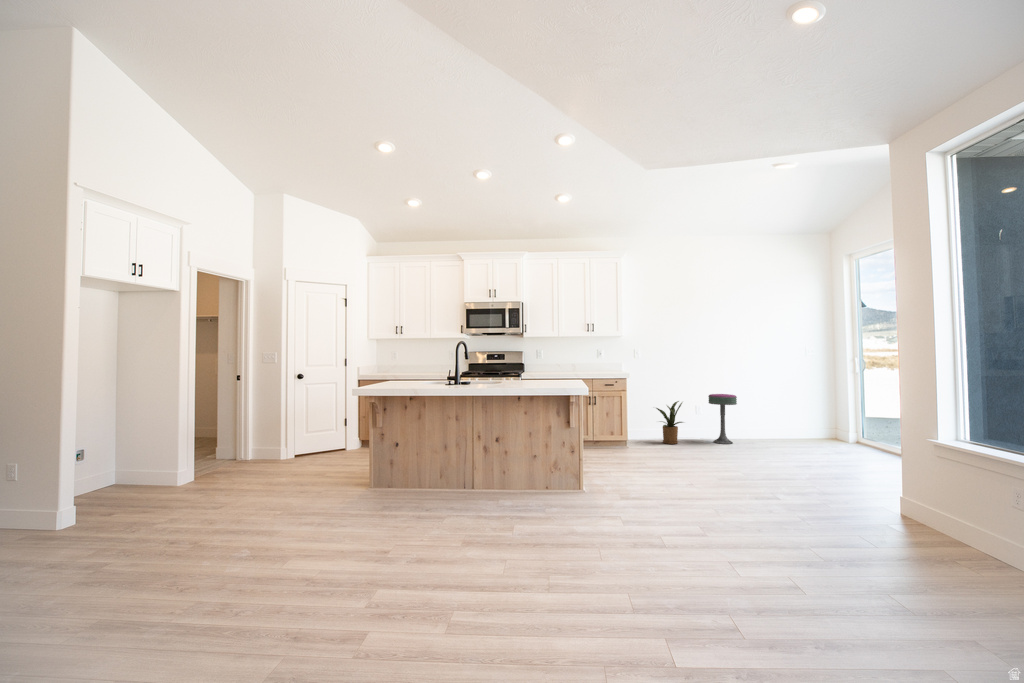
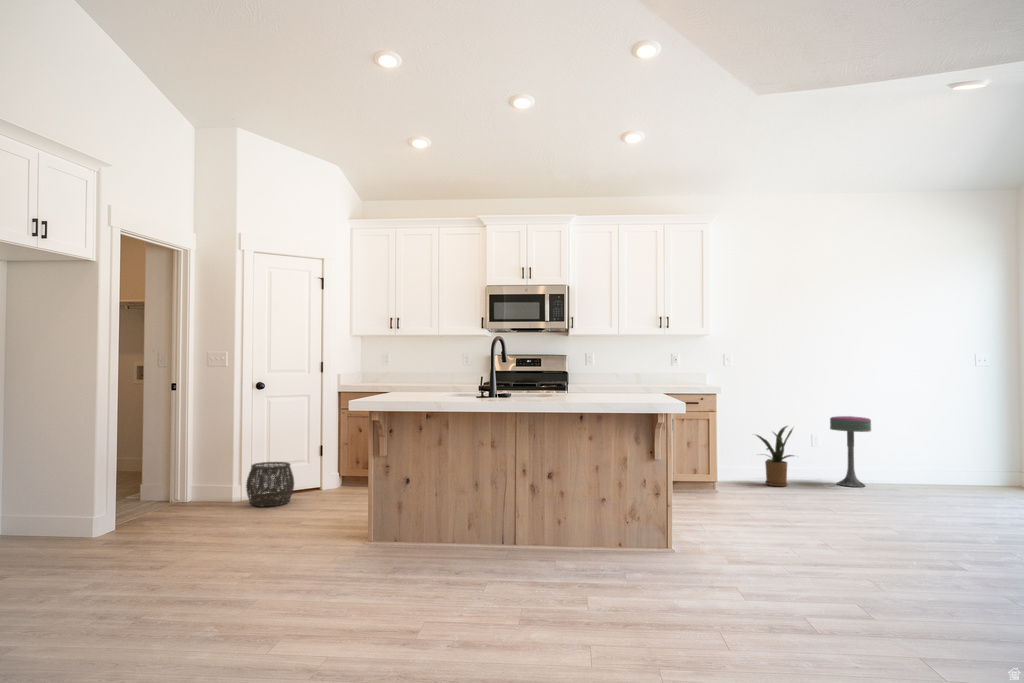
woven basket: none [290,430,326,463] -> present [246,462,294,507]

